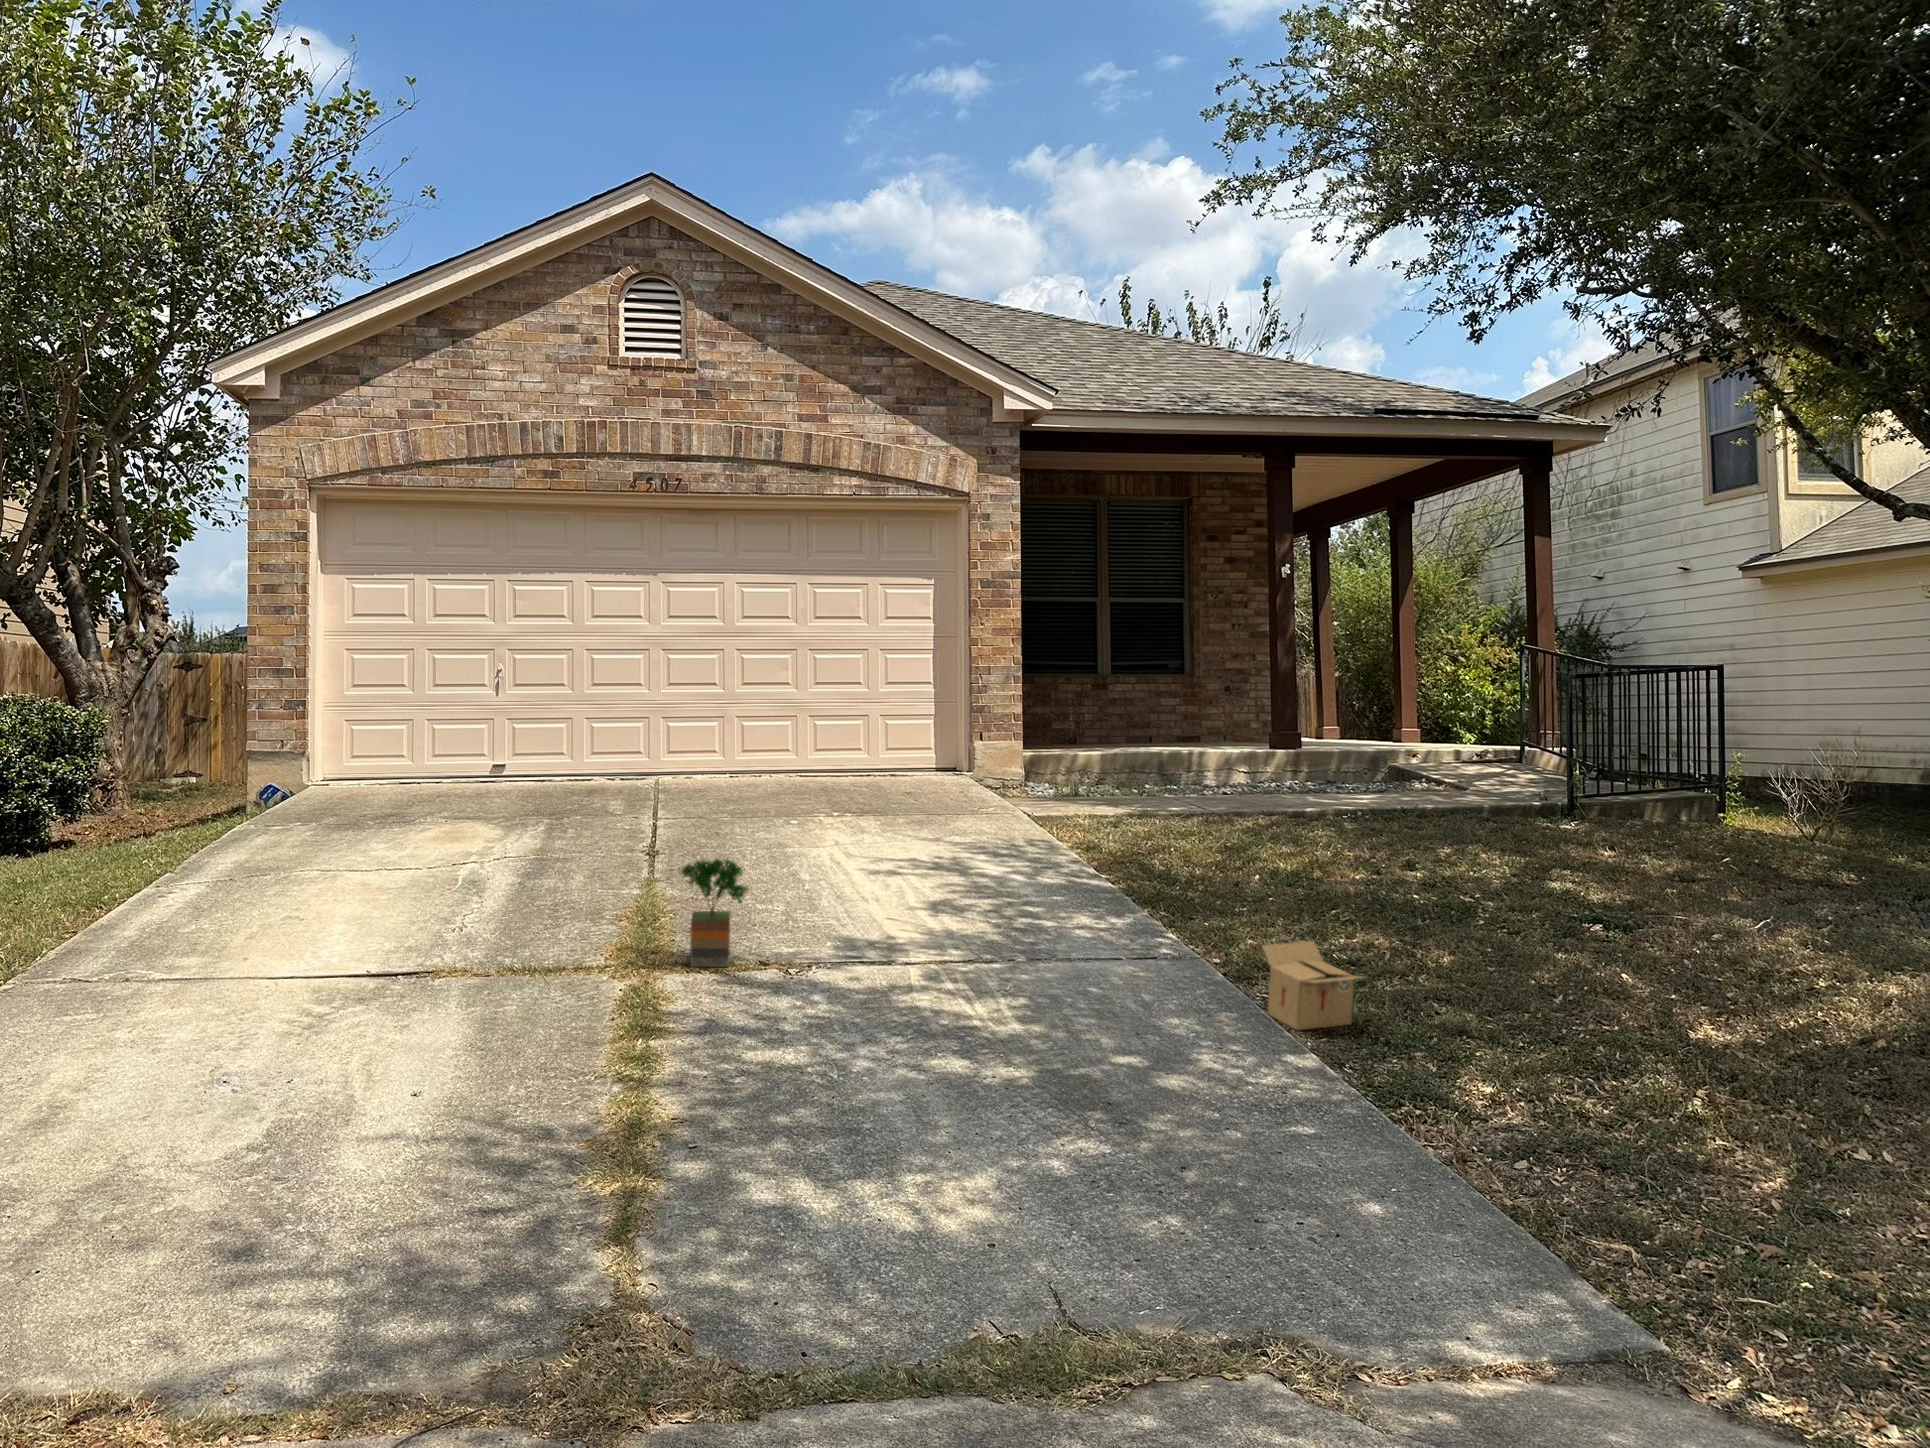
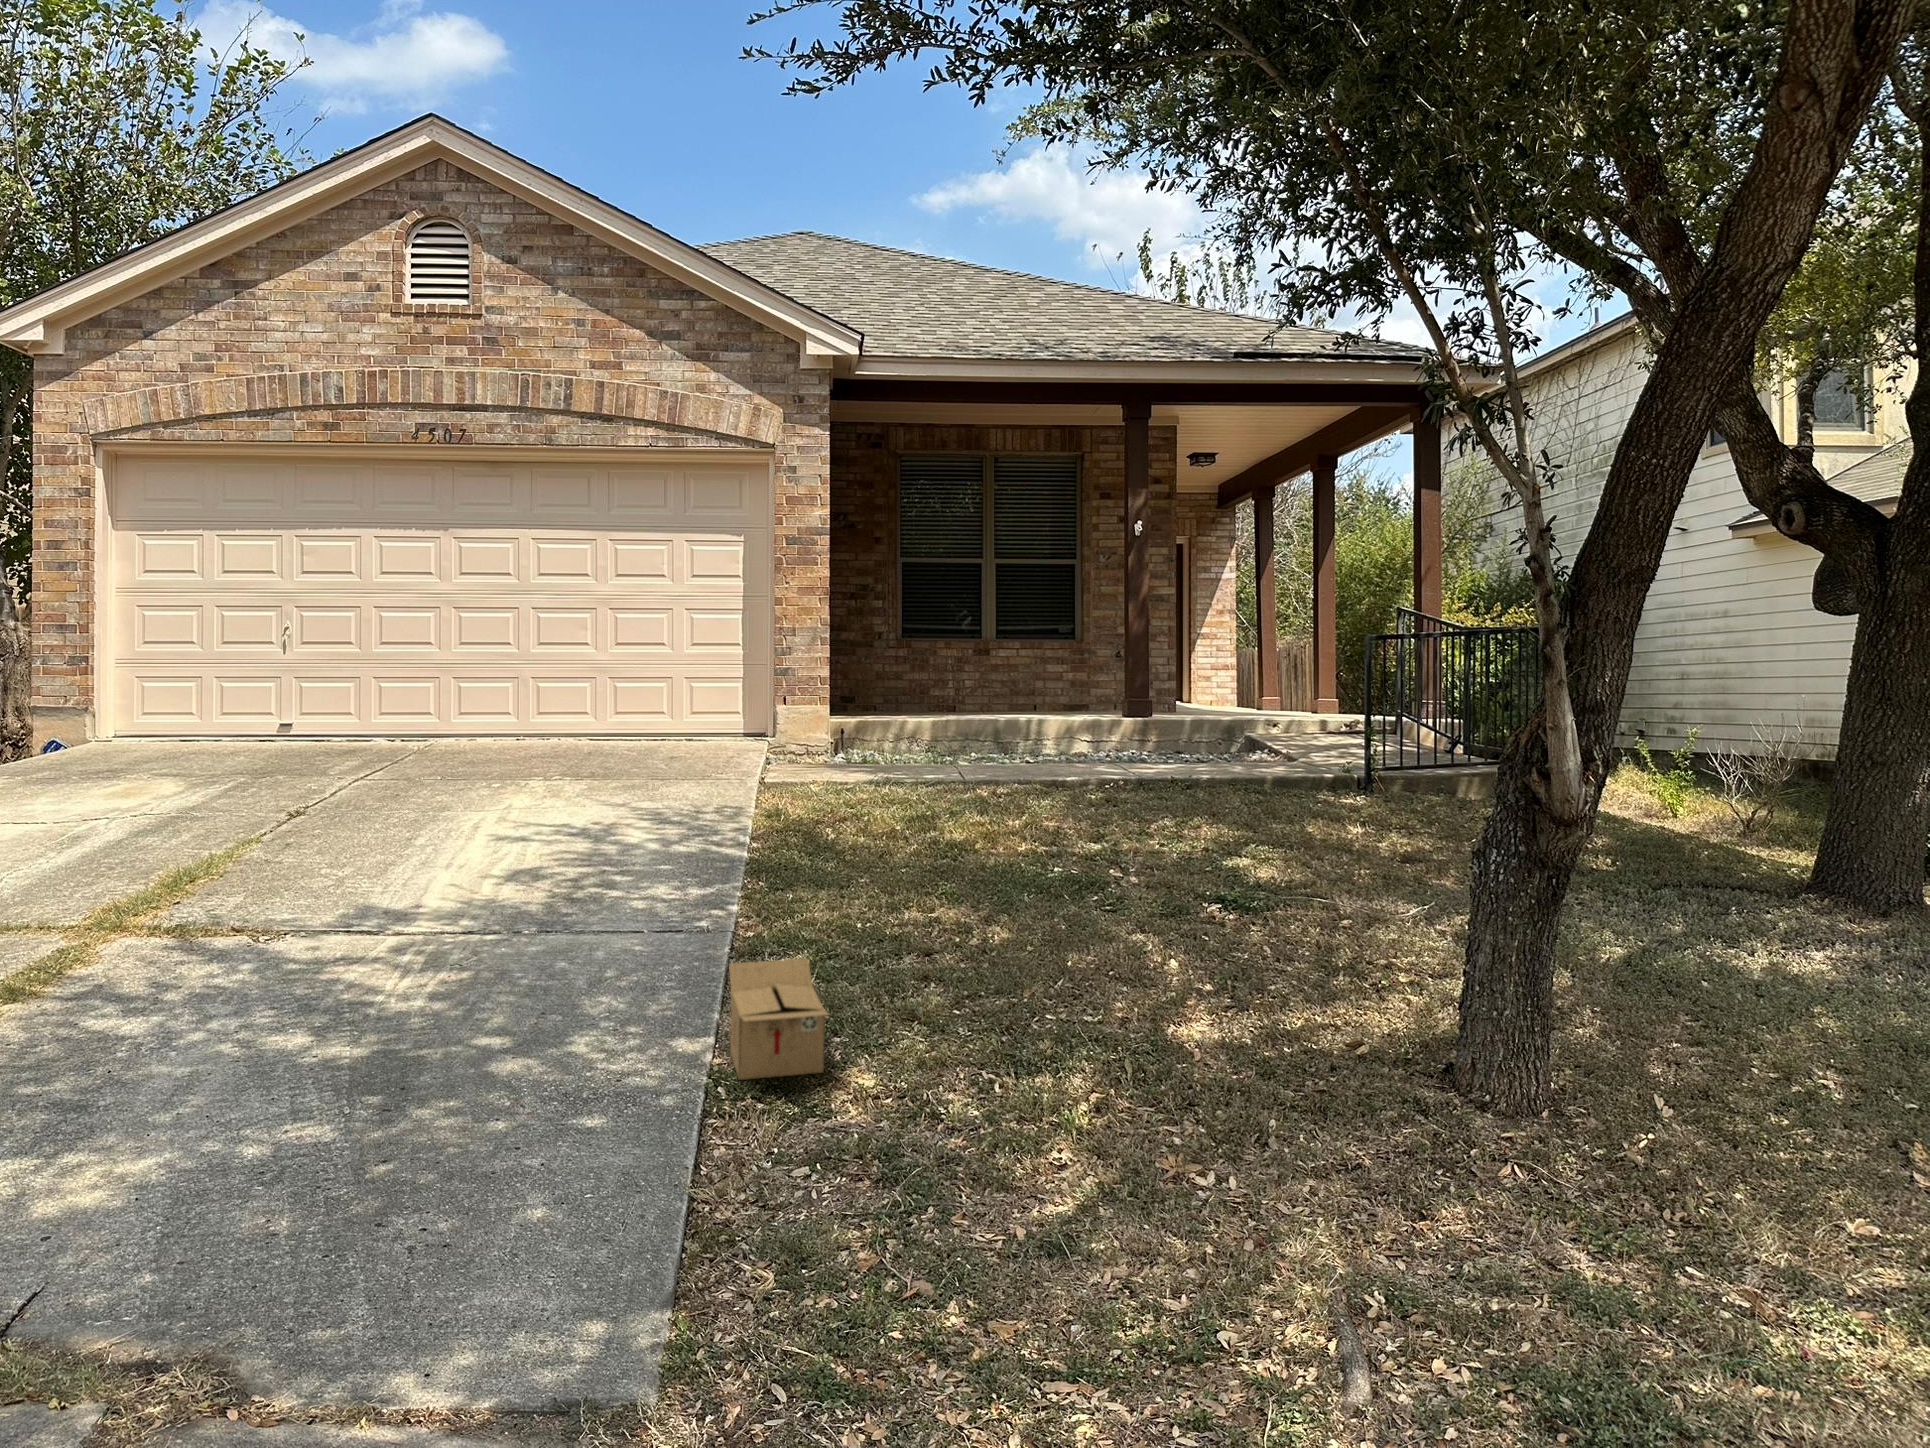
potted tree: present [681,859,748,967] -> none [92,833,186,965]

